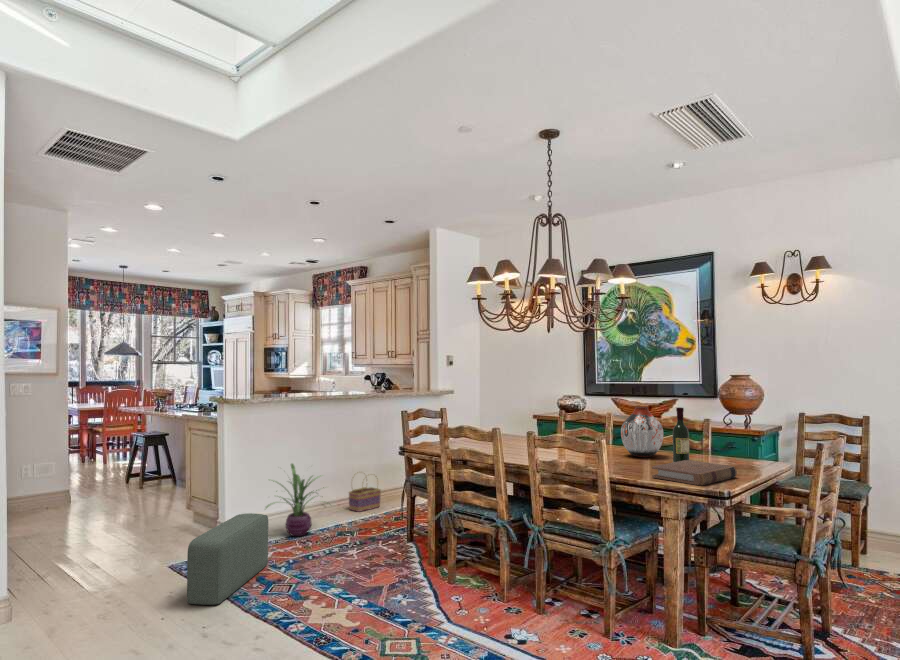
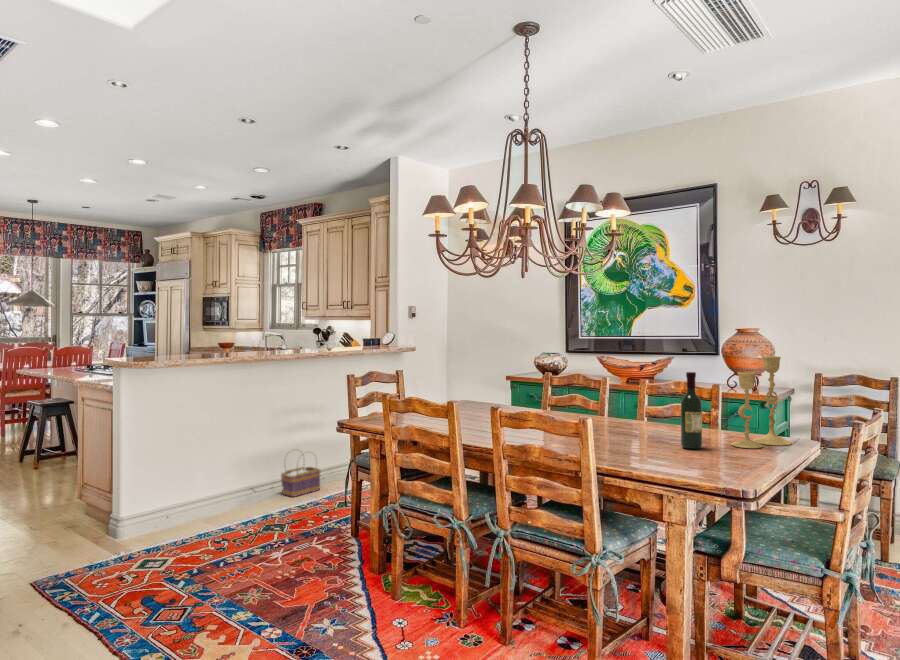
candlestick: none [713,396,761,467] -> present [731,356,792,448]
vase: present [621,407,663,457] -> none [611,371,665,435]
book: present [652,460,737,485] -> none [658,441,771,481]
decorative plant: present [266,464,318,536] -> none [165,443,254,533]
pouf: present [187,513,268,605] -> none [34,513,163,643]

